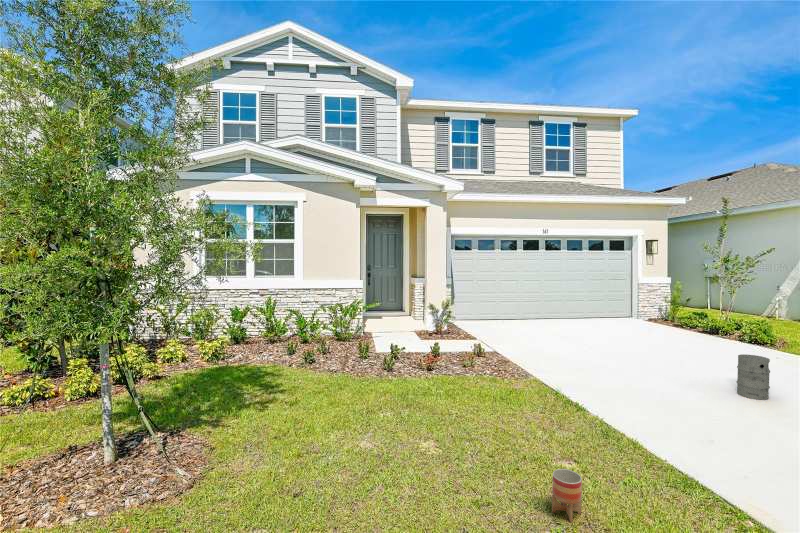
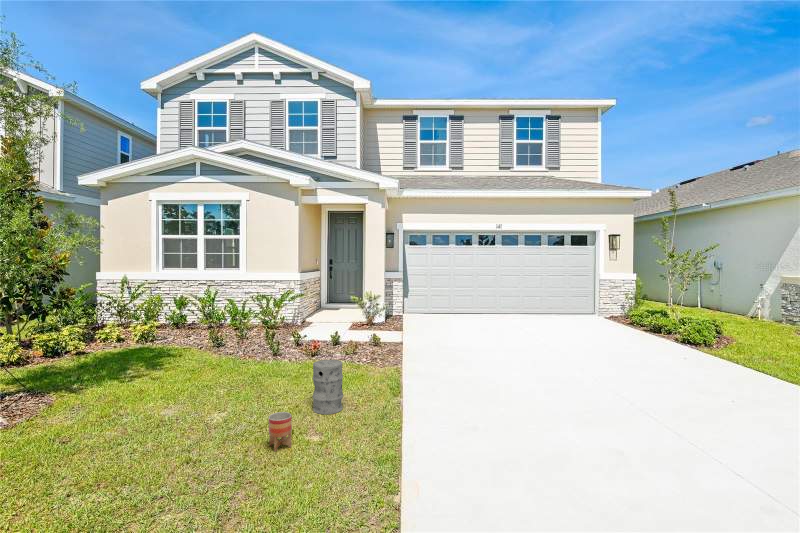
trash can: present [737,354,770,400] -> present [312,360,343,414]

